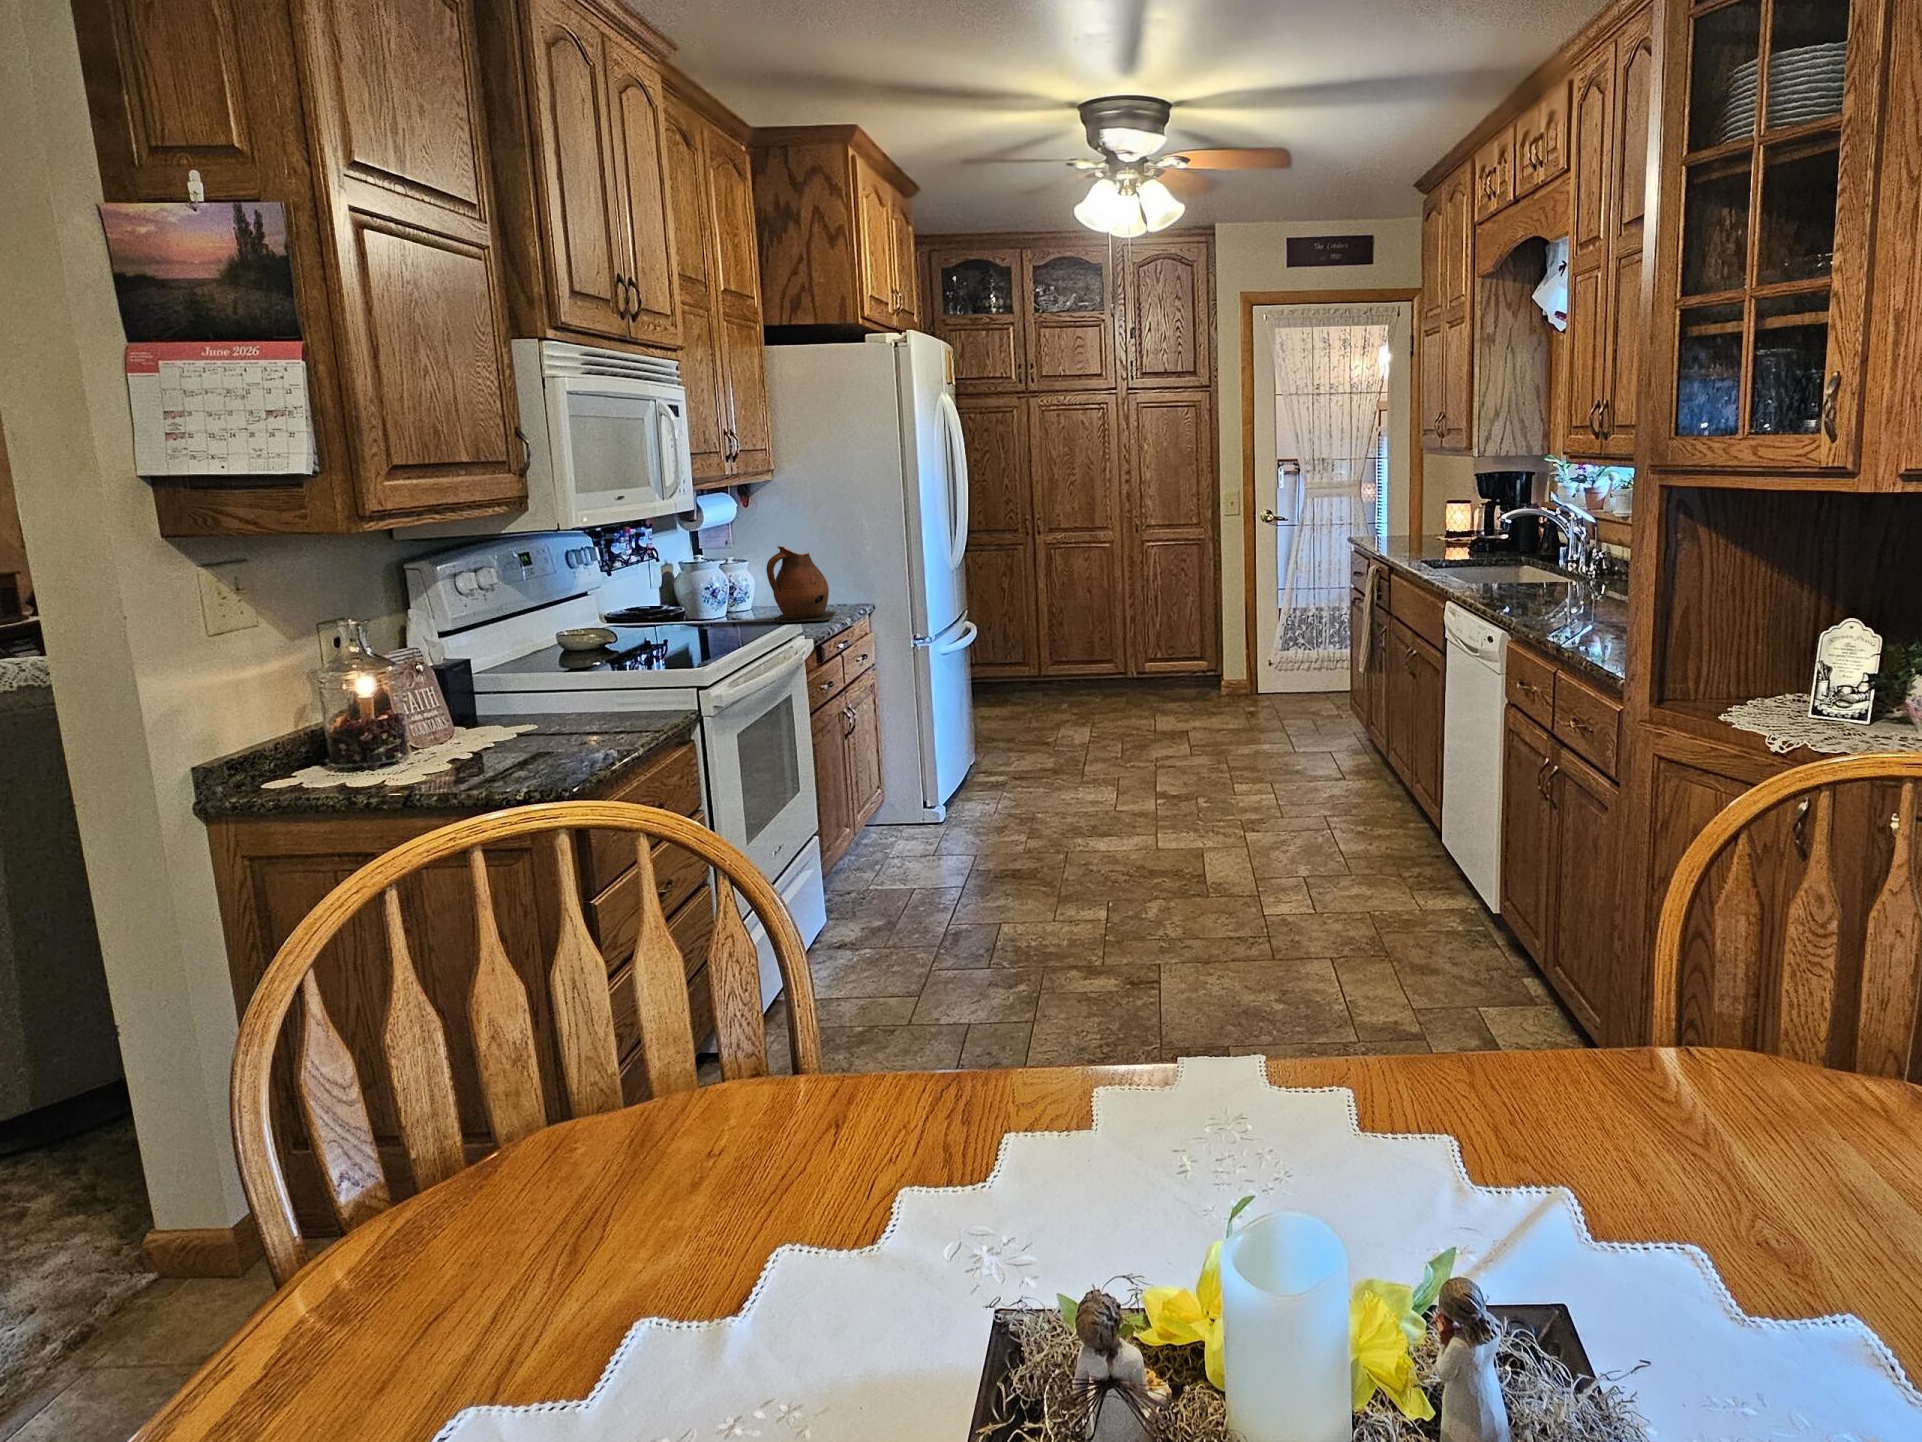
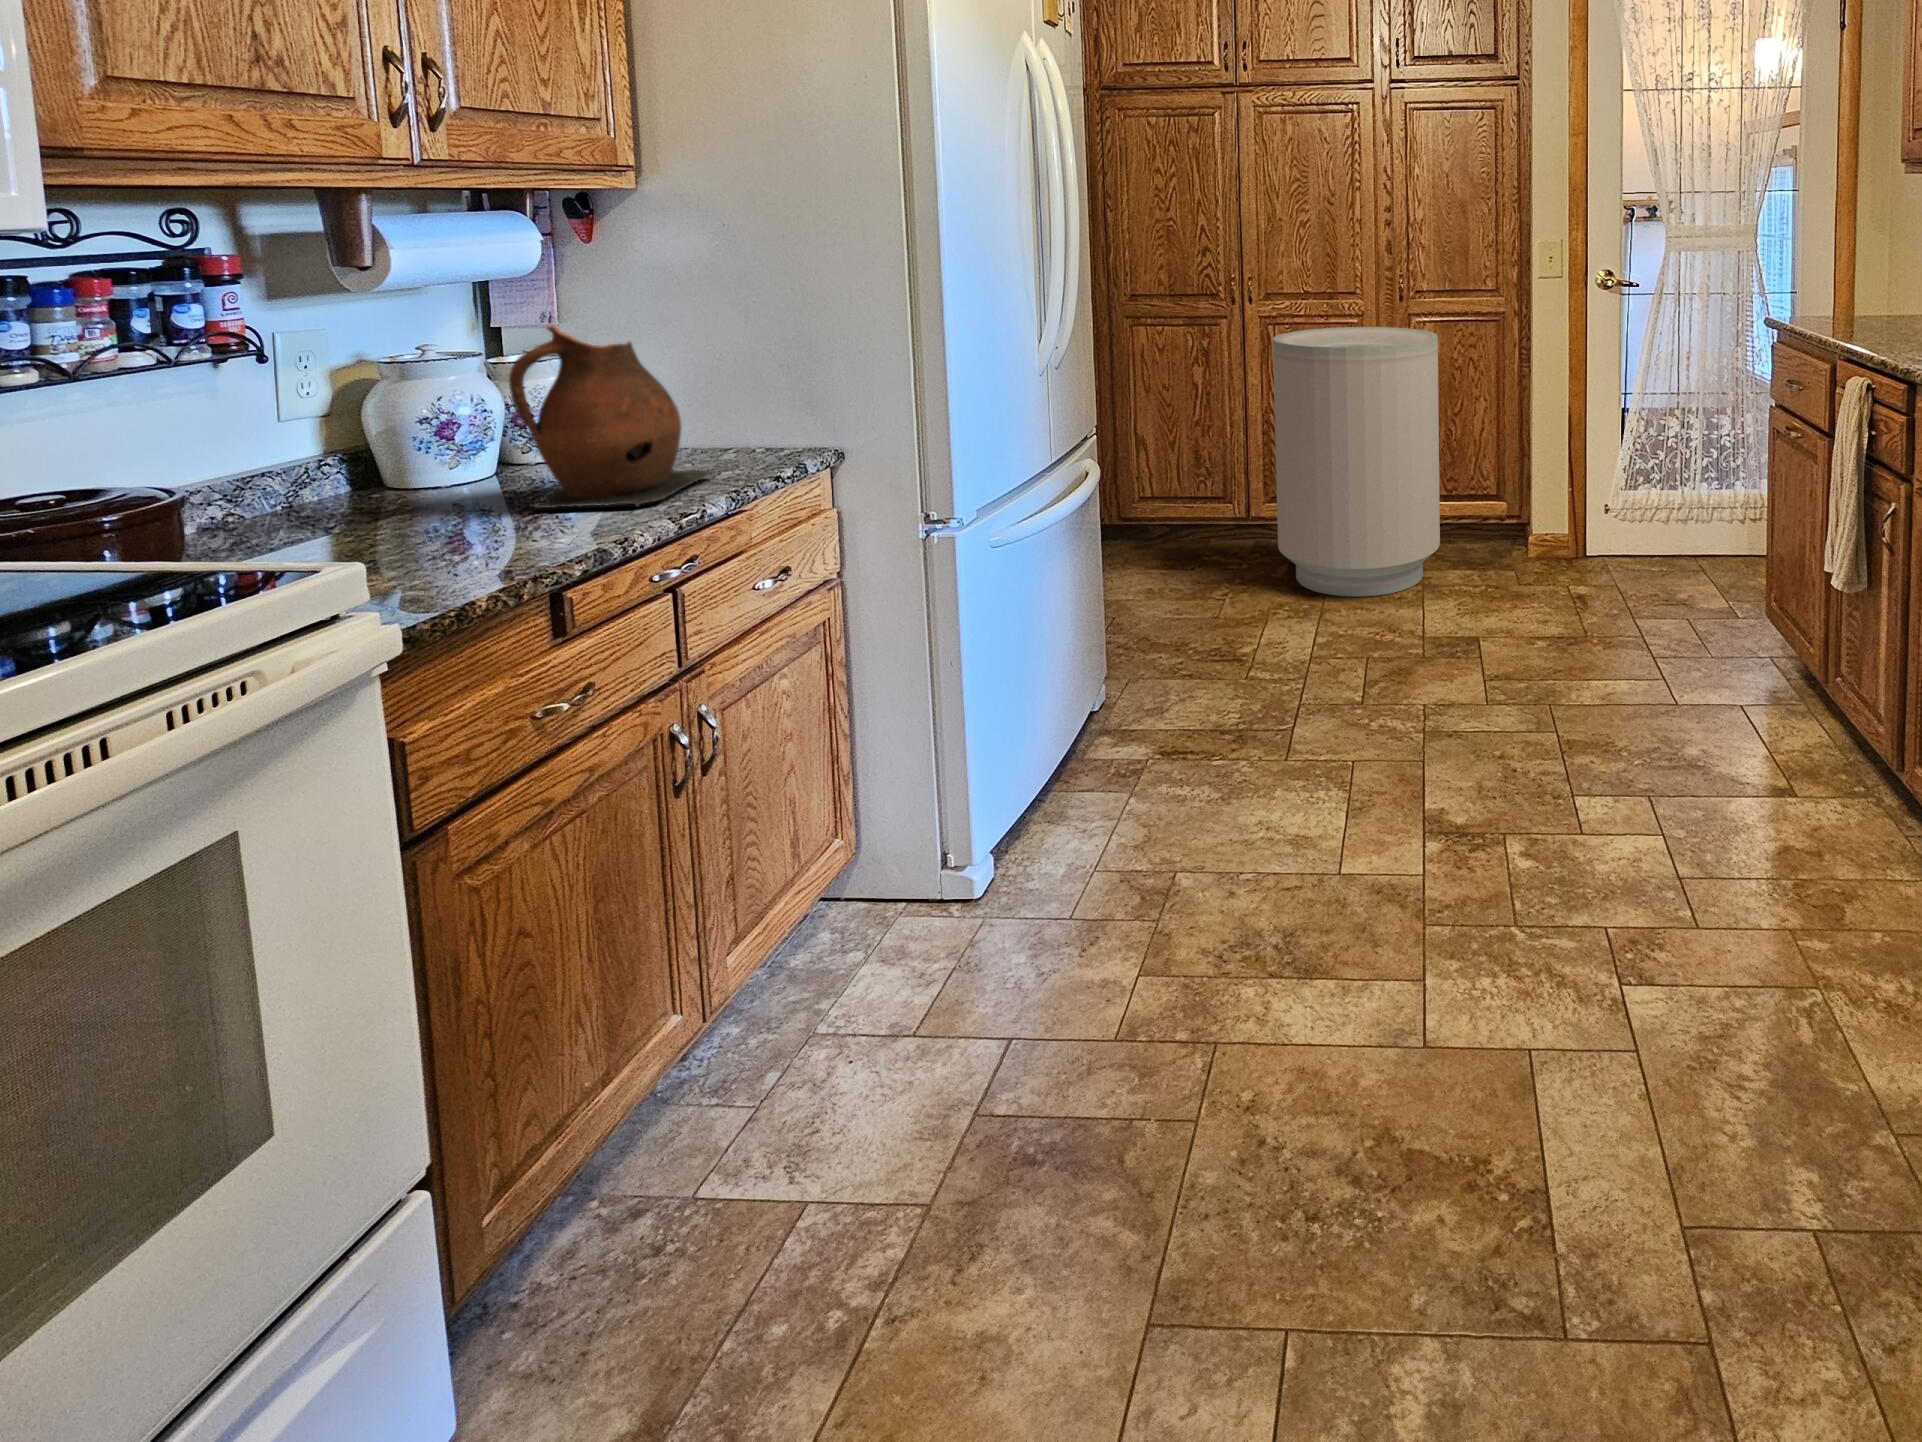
trash can: none [1058,549,1164,713] -> present [1273,327,1440,597]

